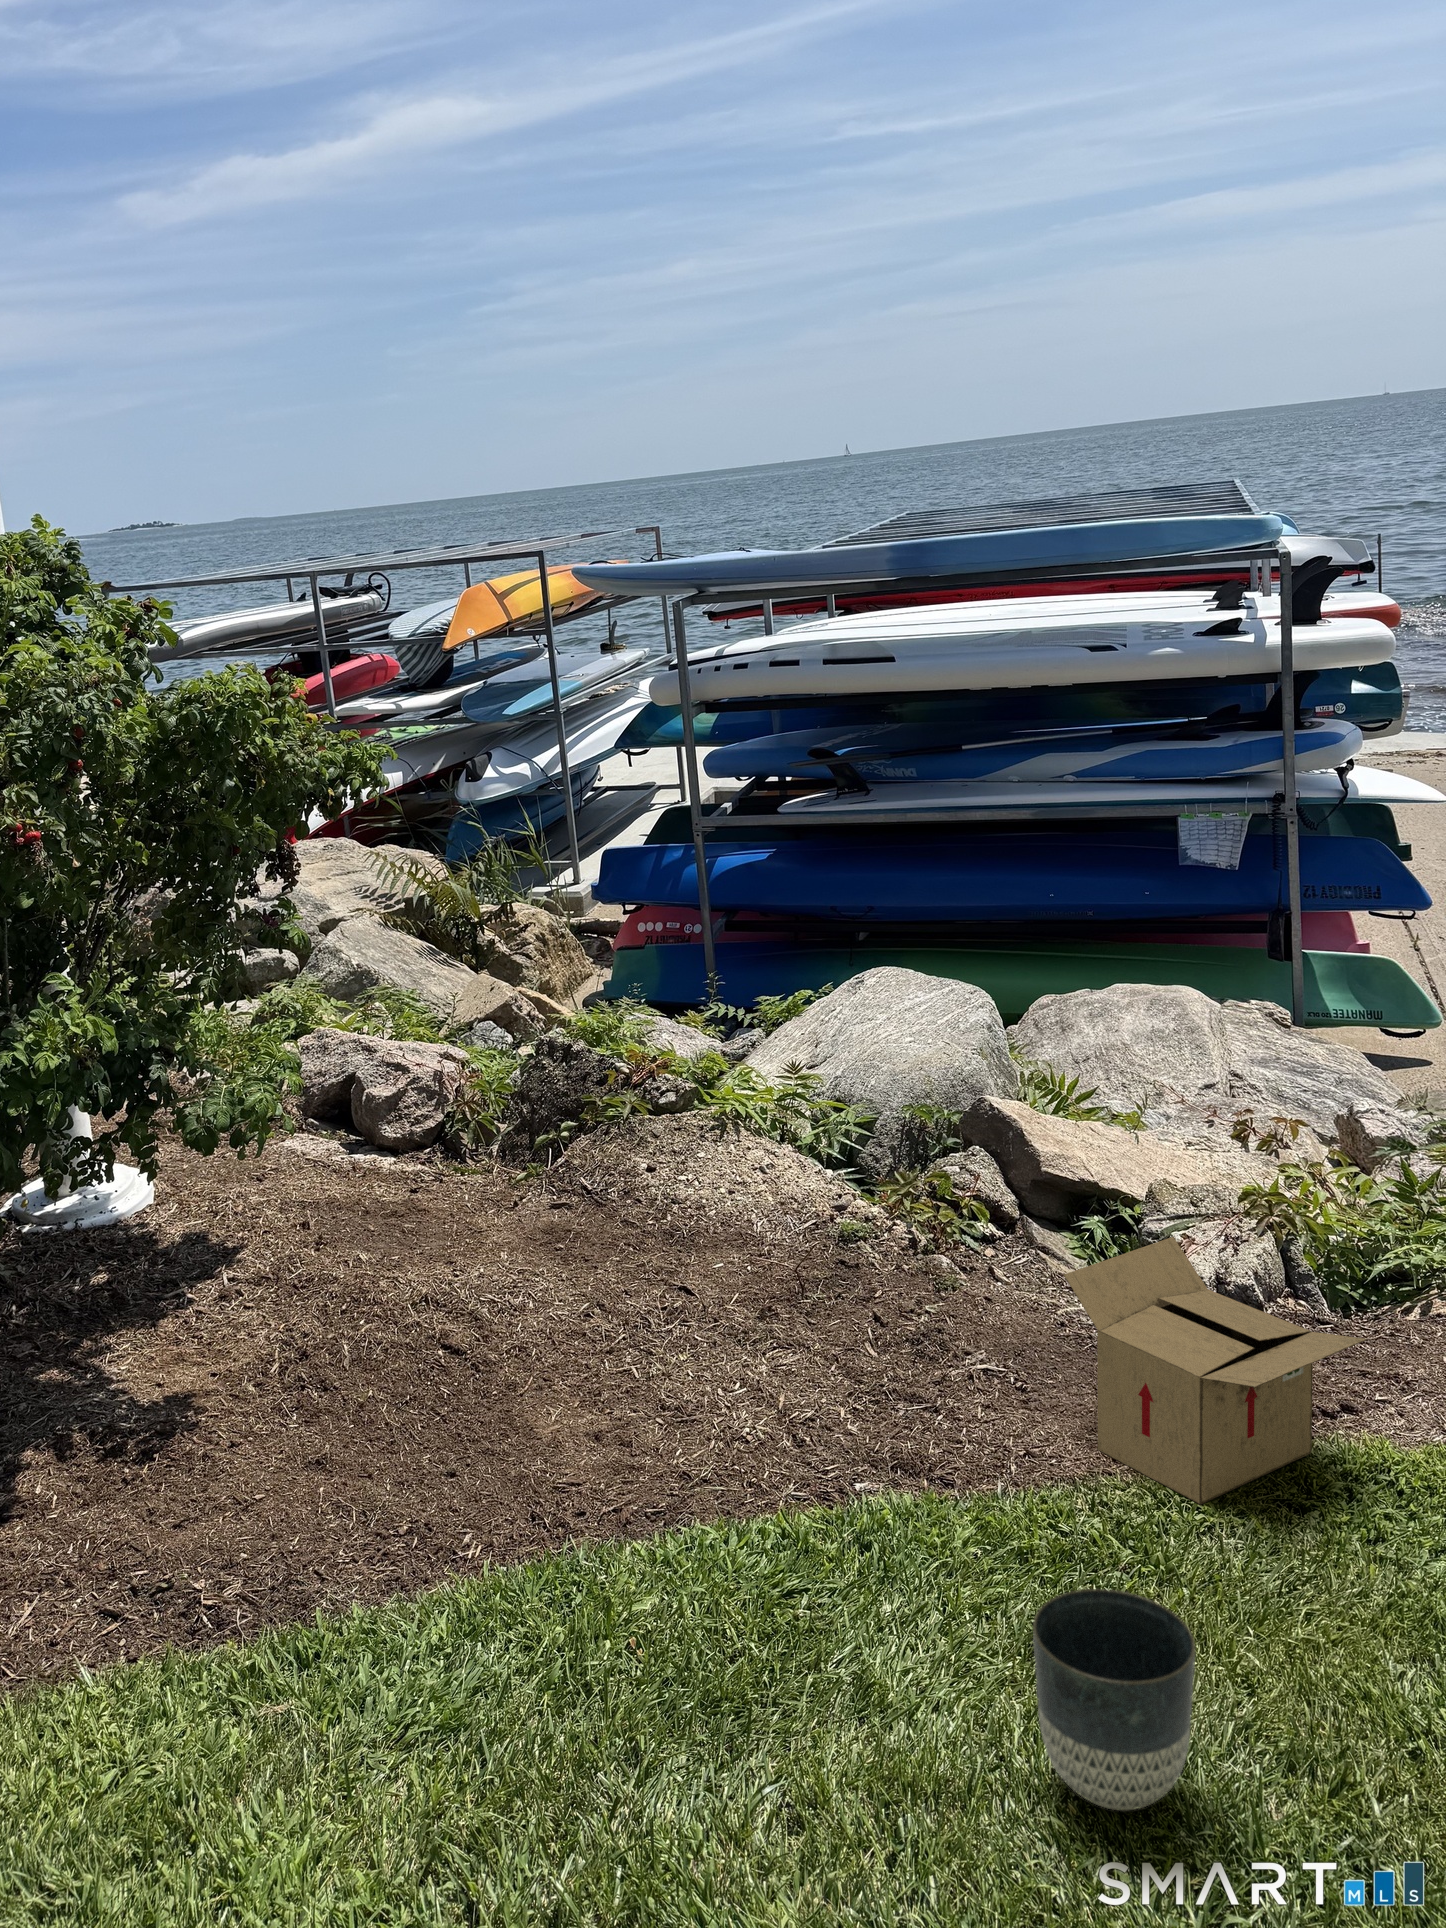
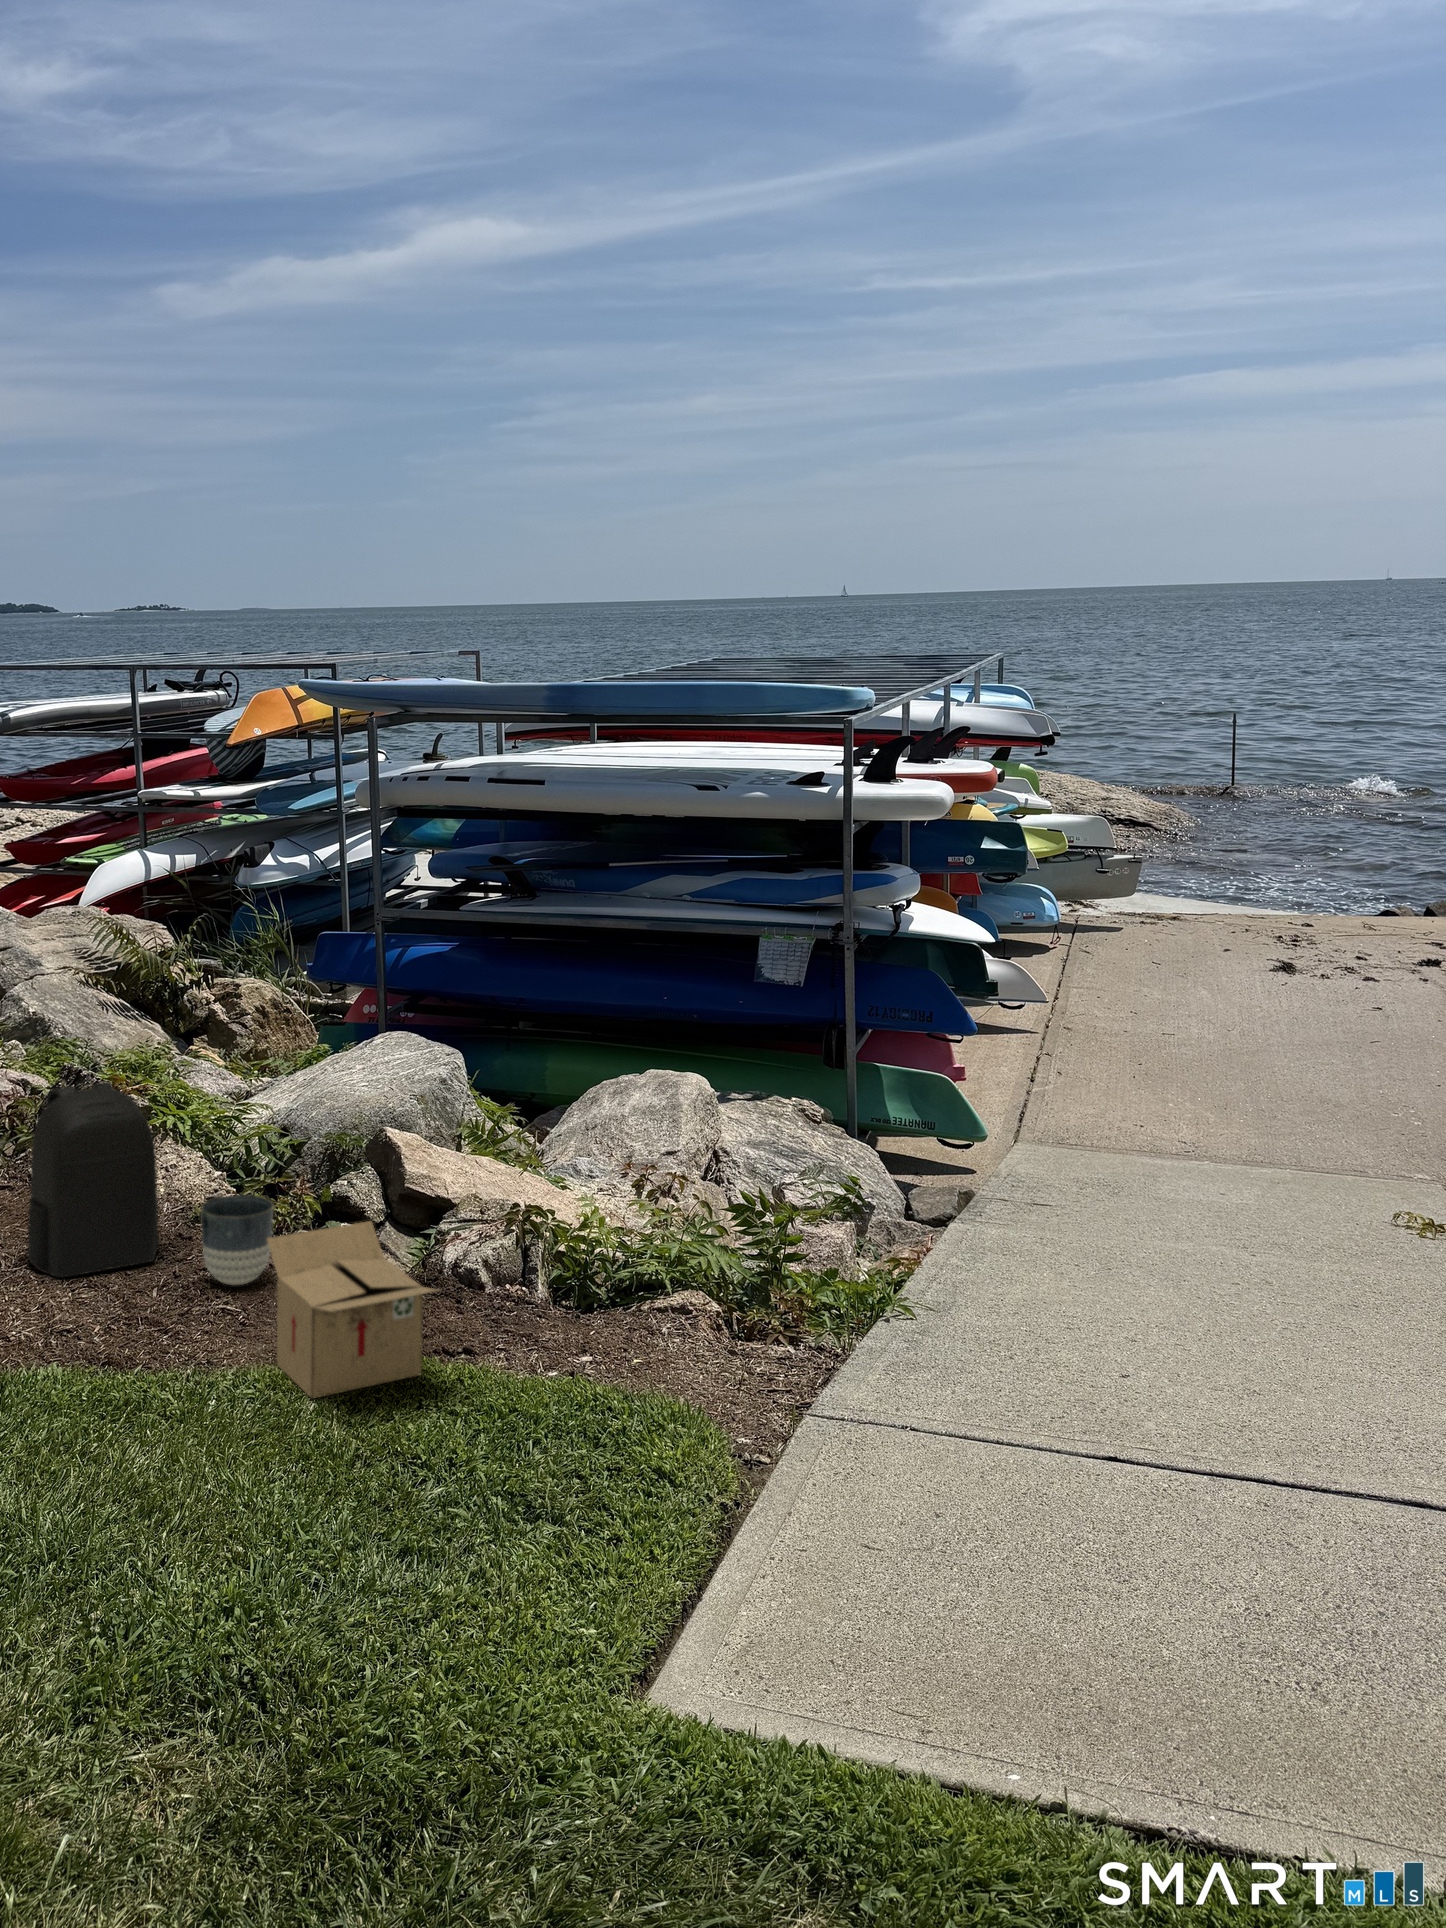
backpack: none [618,1061,790,1330] -> present [27,1081,160,1278]
planter: present [1033,1589,1195,1811] -> present [201,1195,274,1285]

